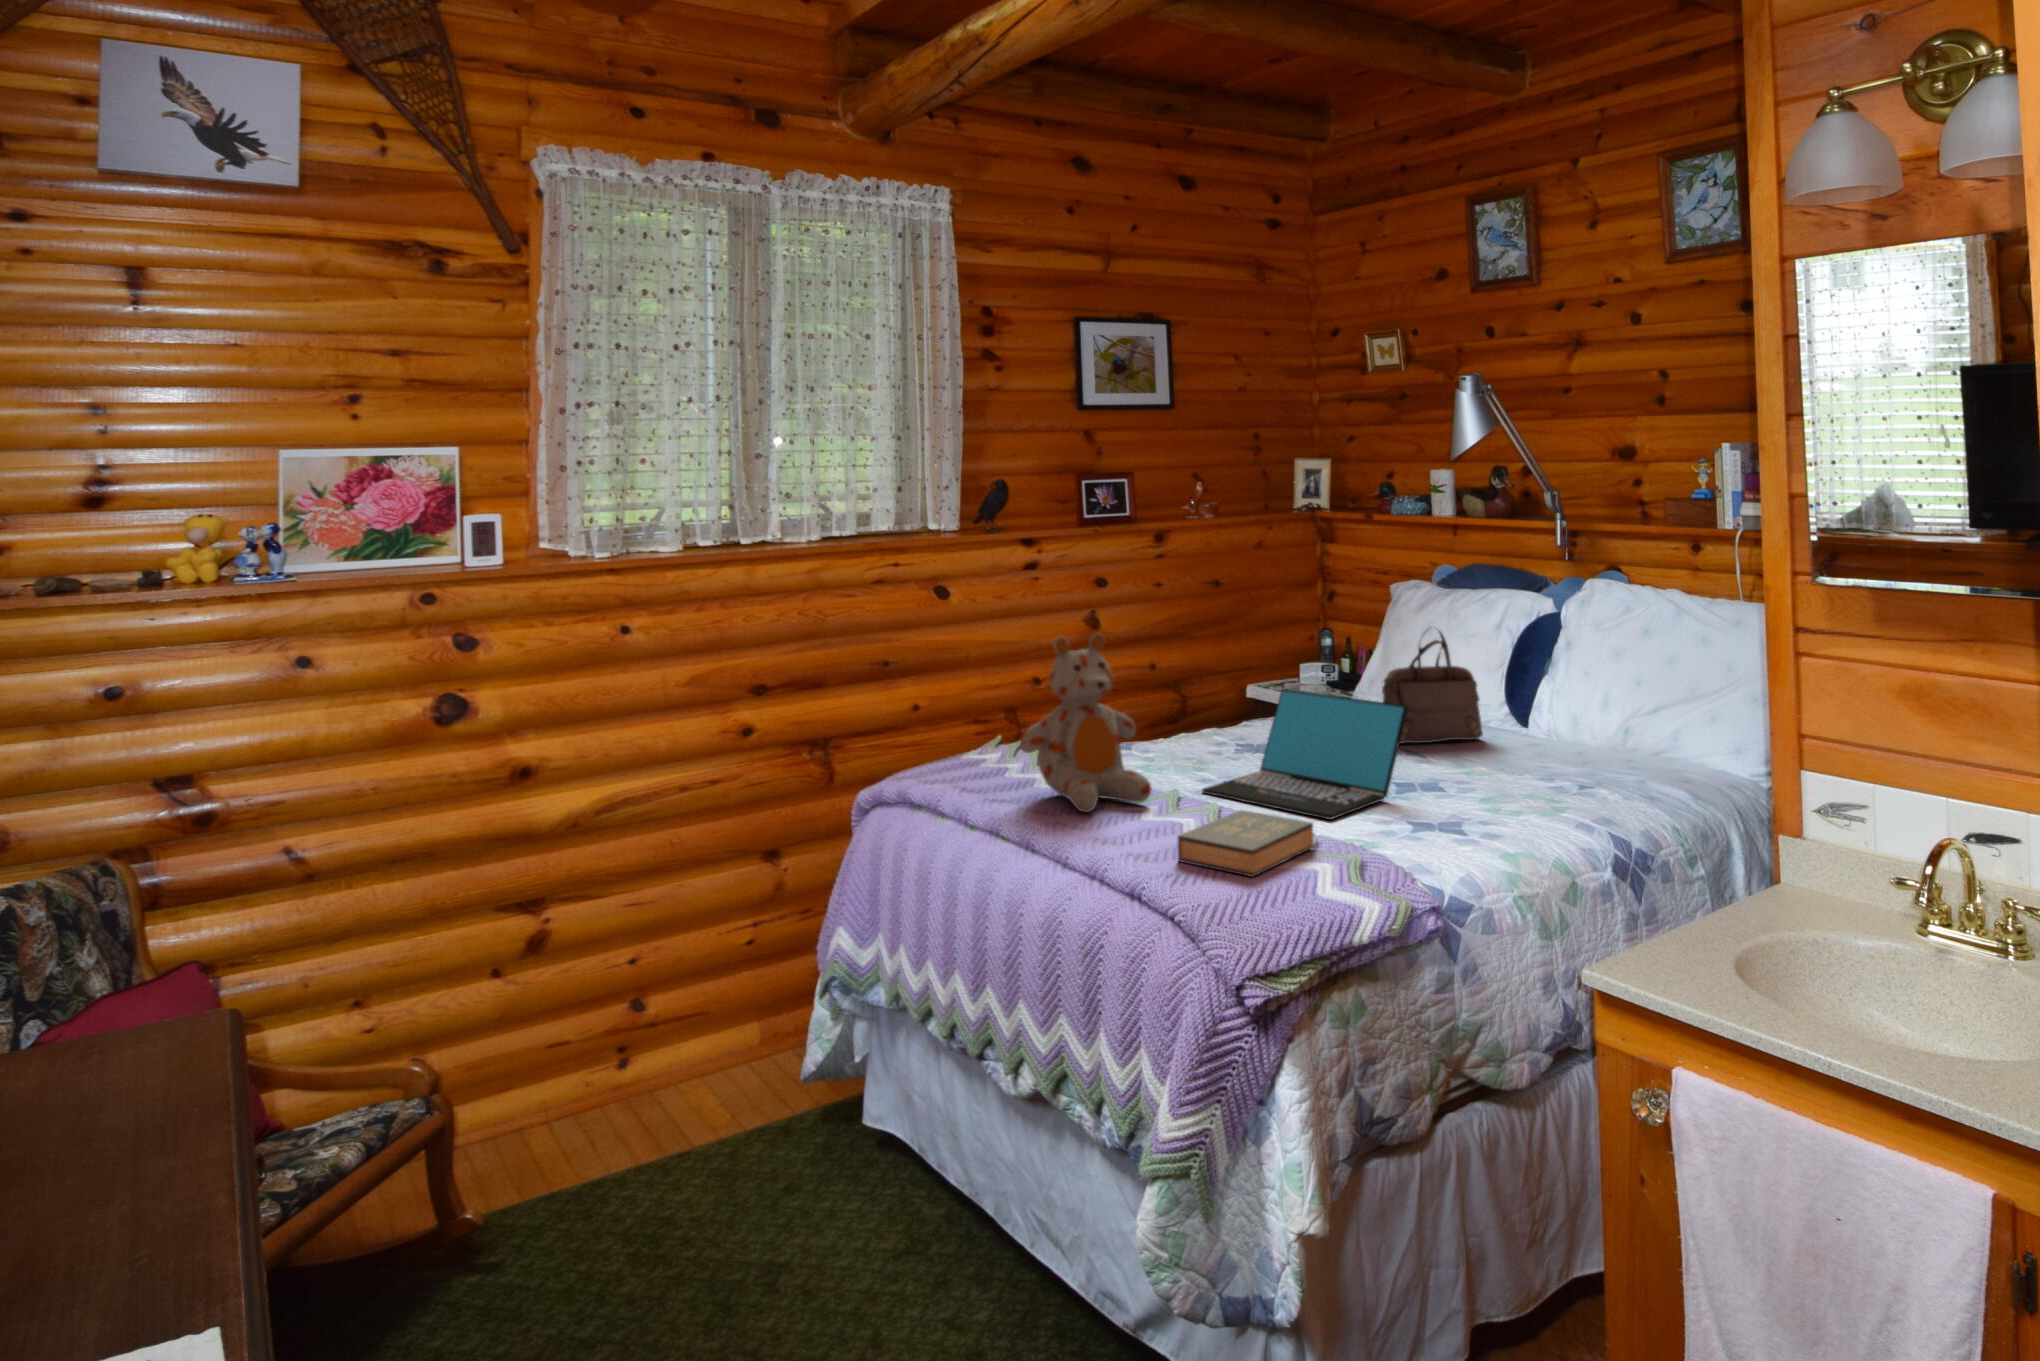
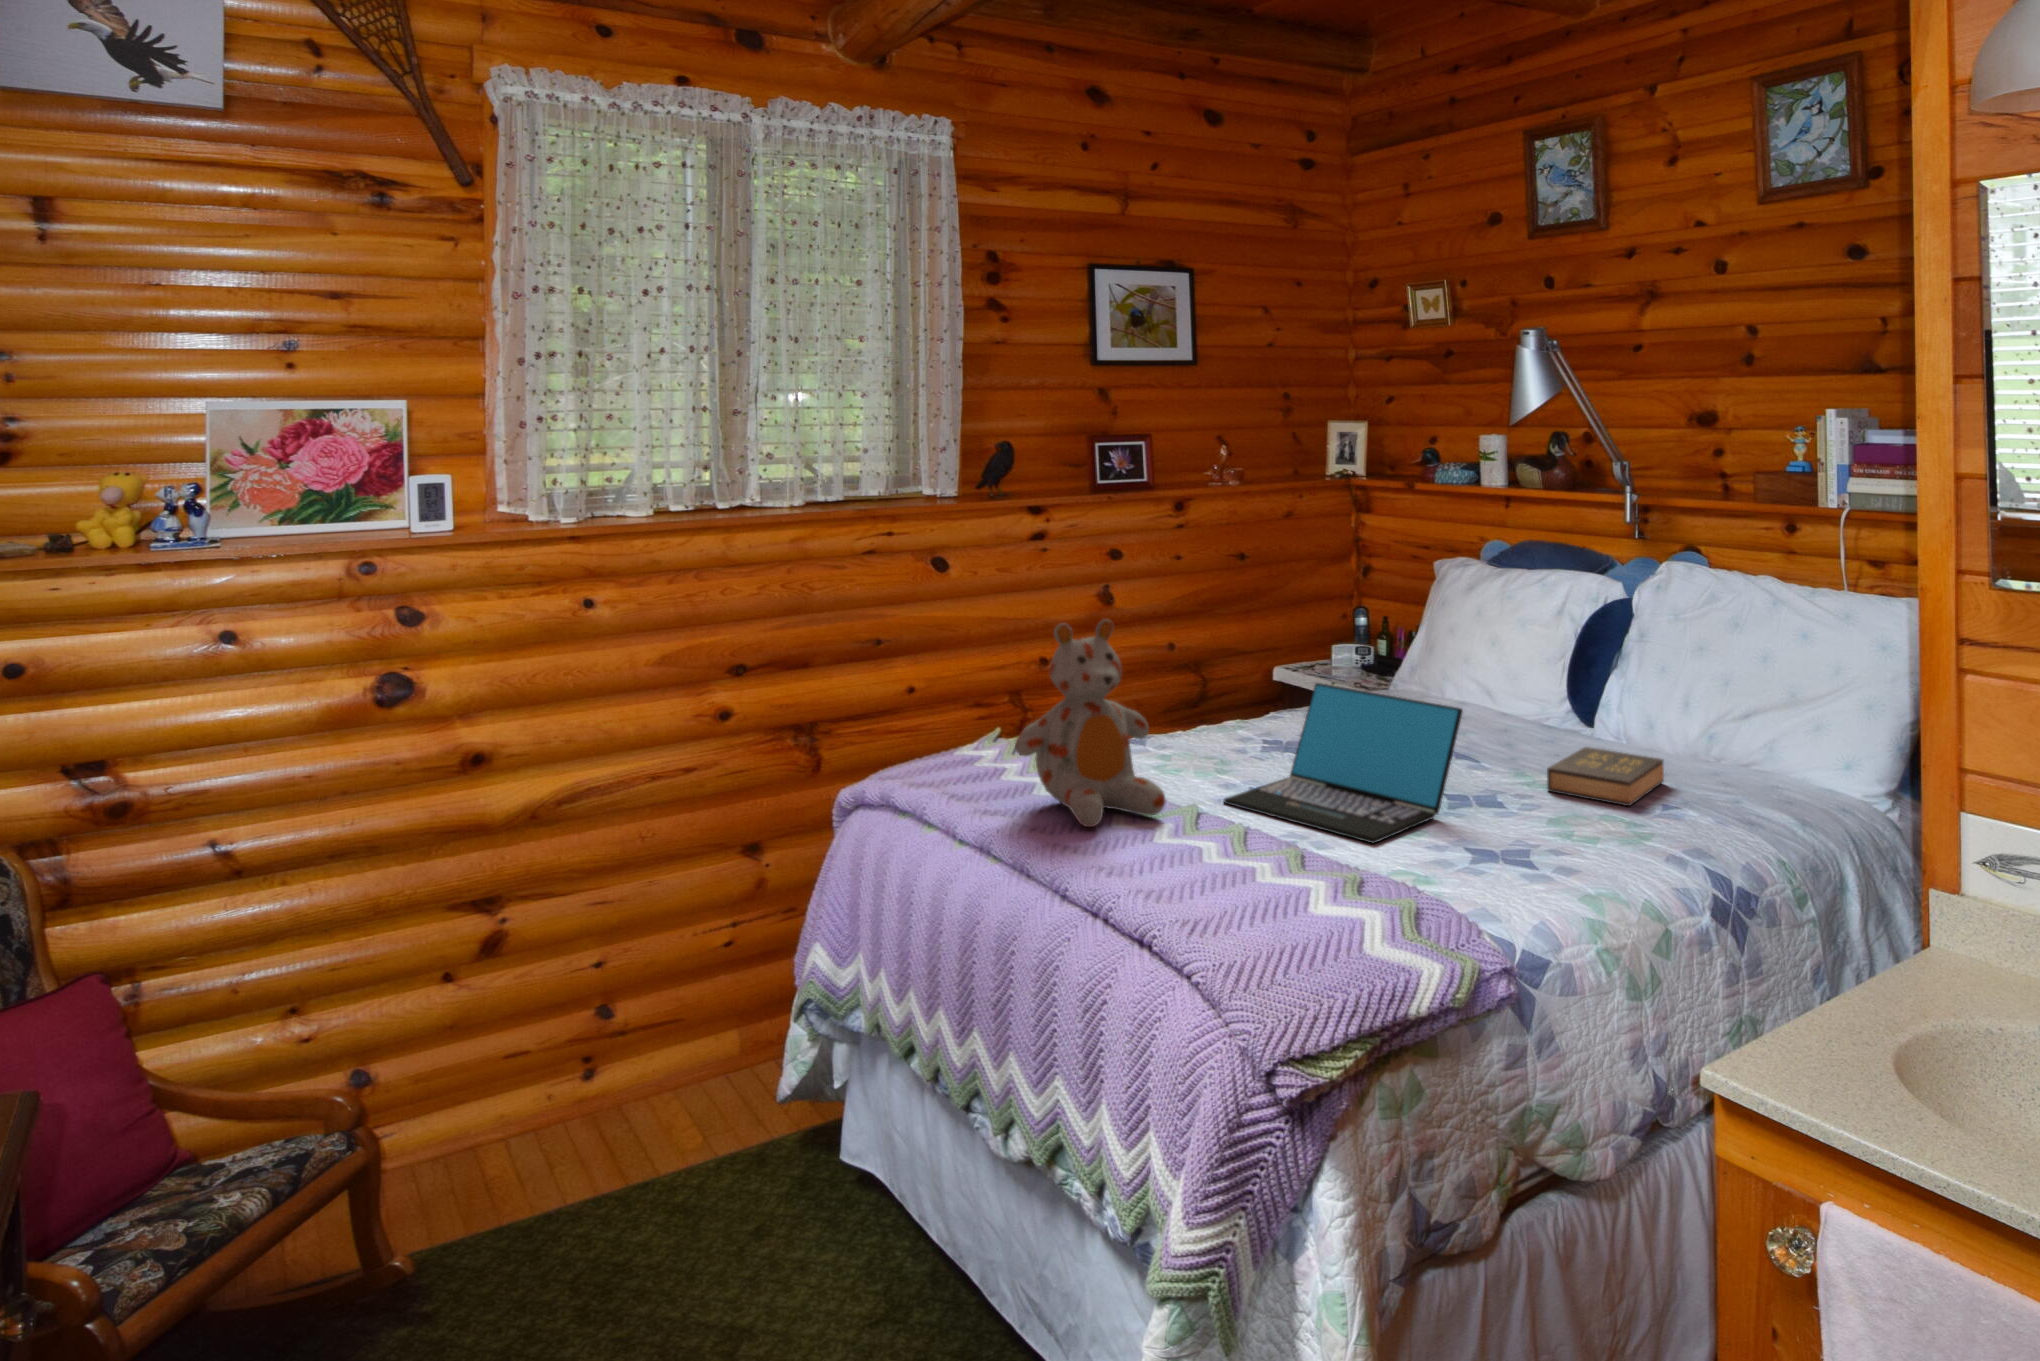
handbag: present [1382,628,1483,744] -> none [1427,613,1542,744]
hardback book: present [1177,810,1314,877] -> present [1547,747,1664,806]

